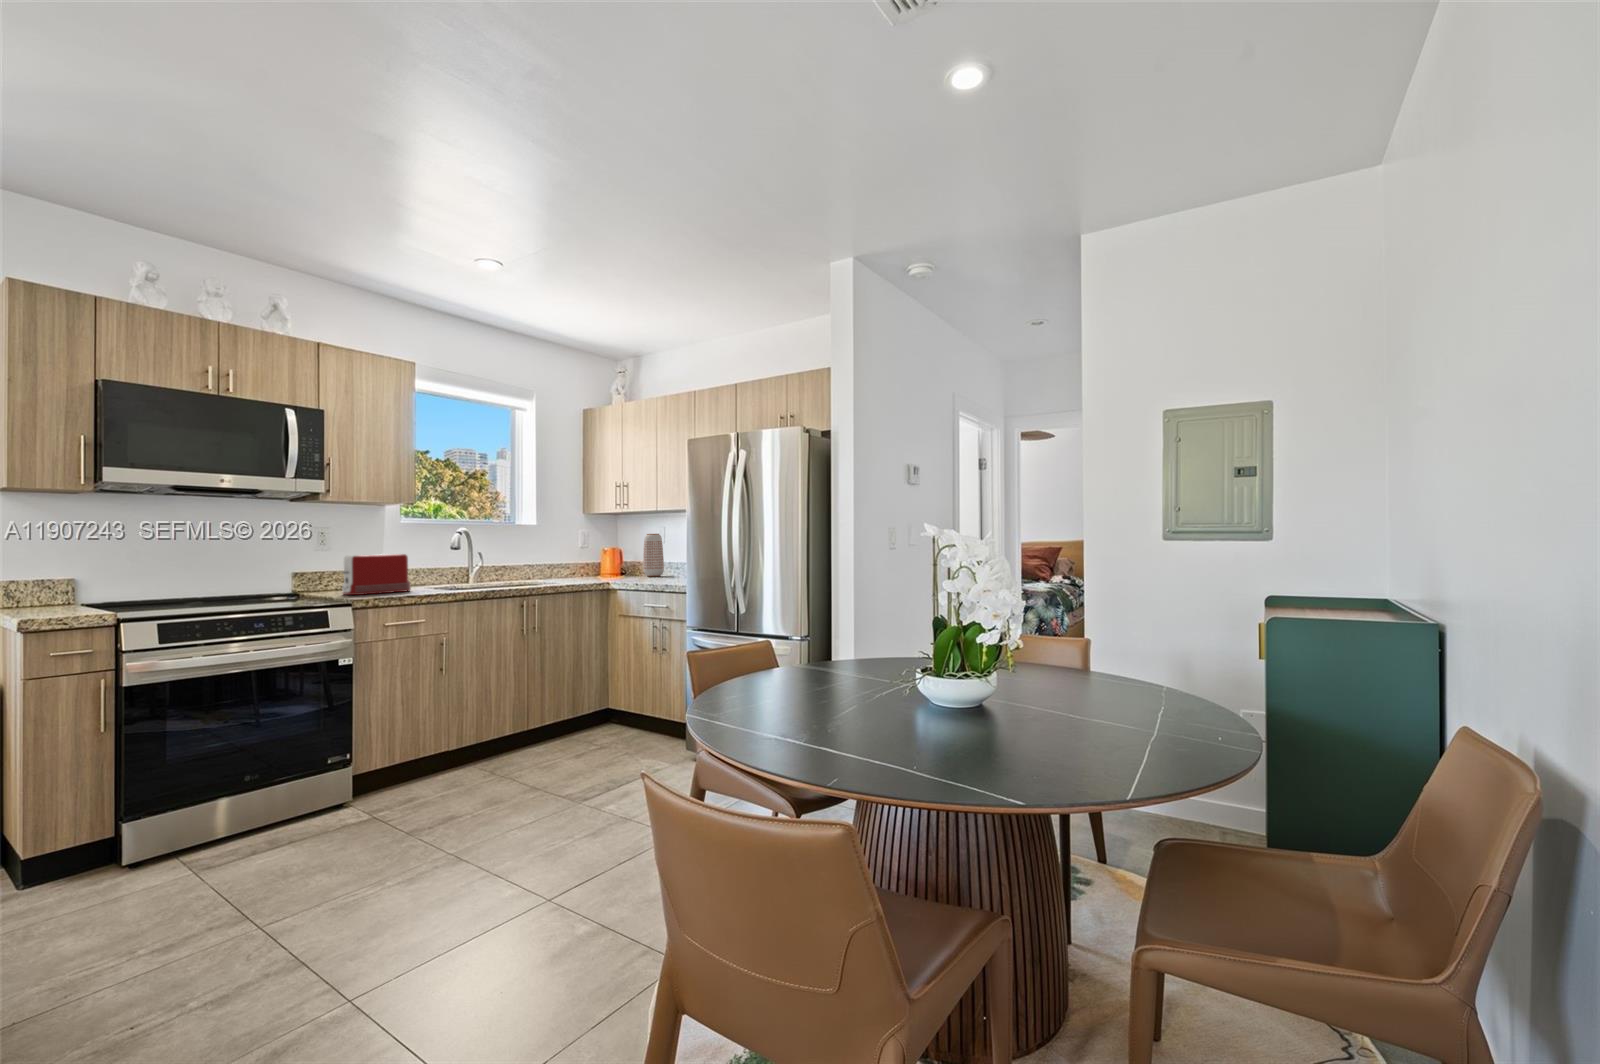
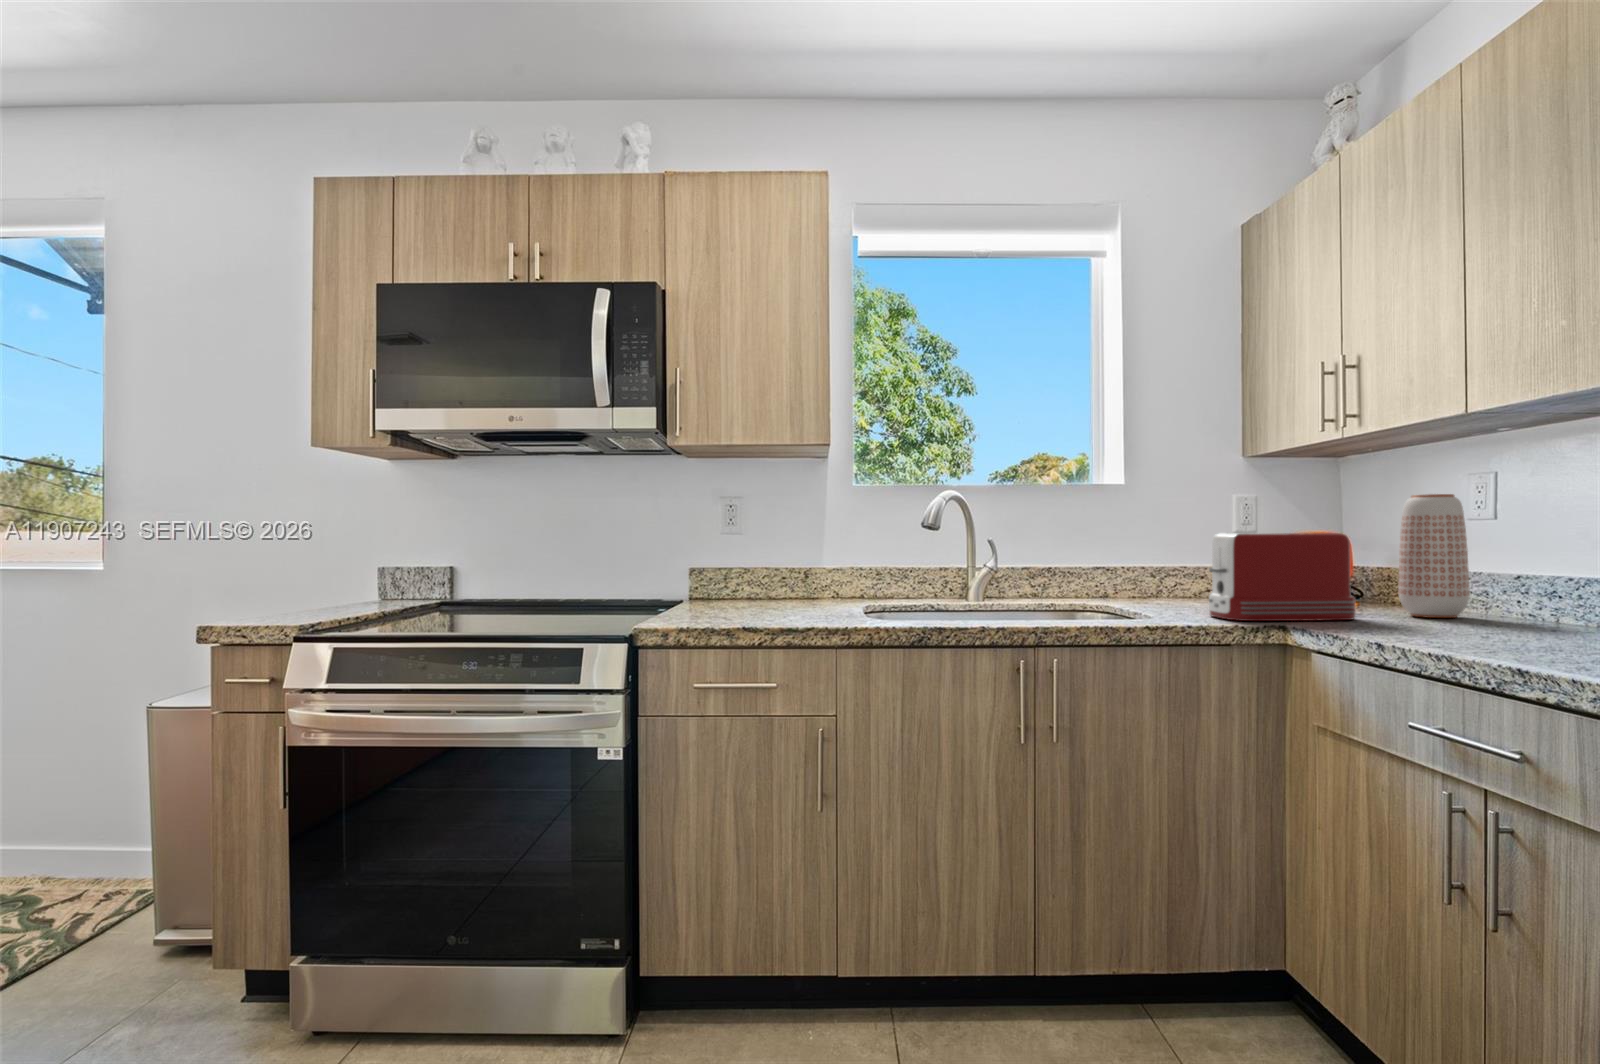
toaster: present [342,554,411,595] -> present [1209,533,1356,621]

